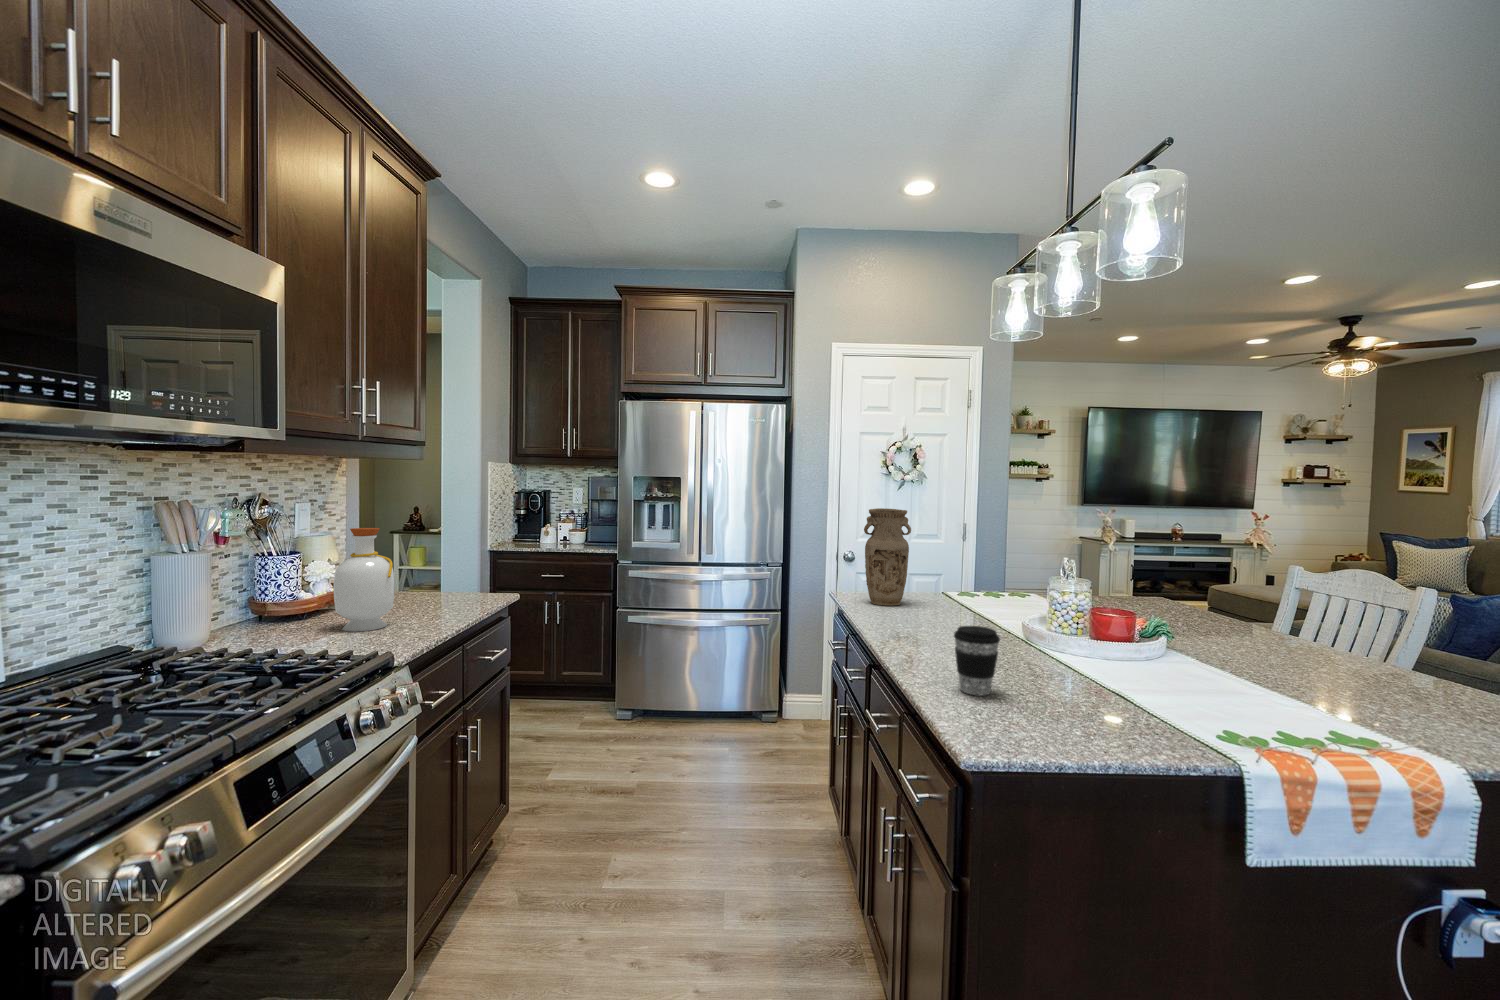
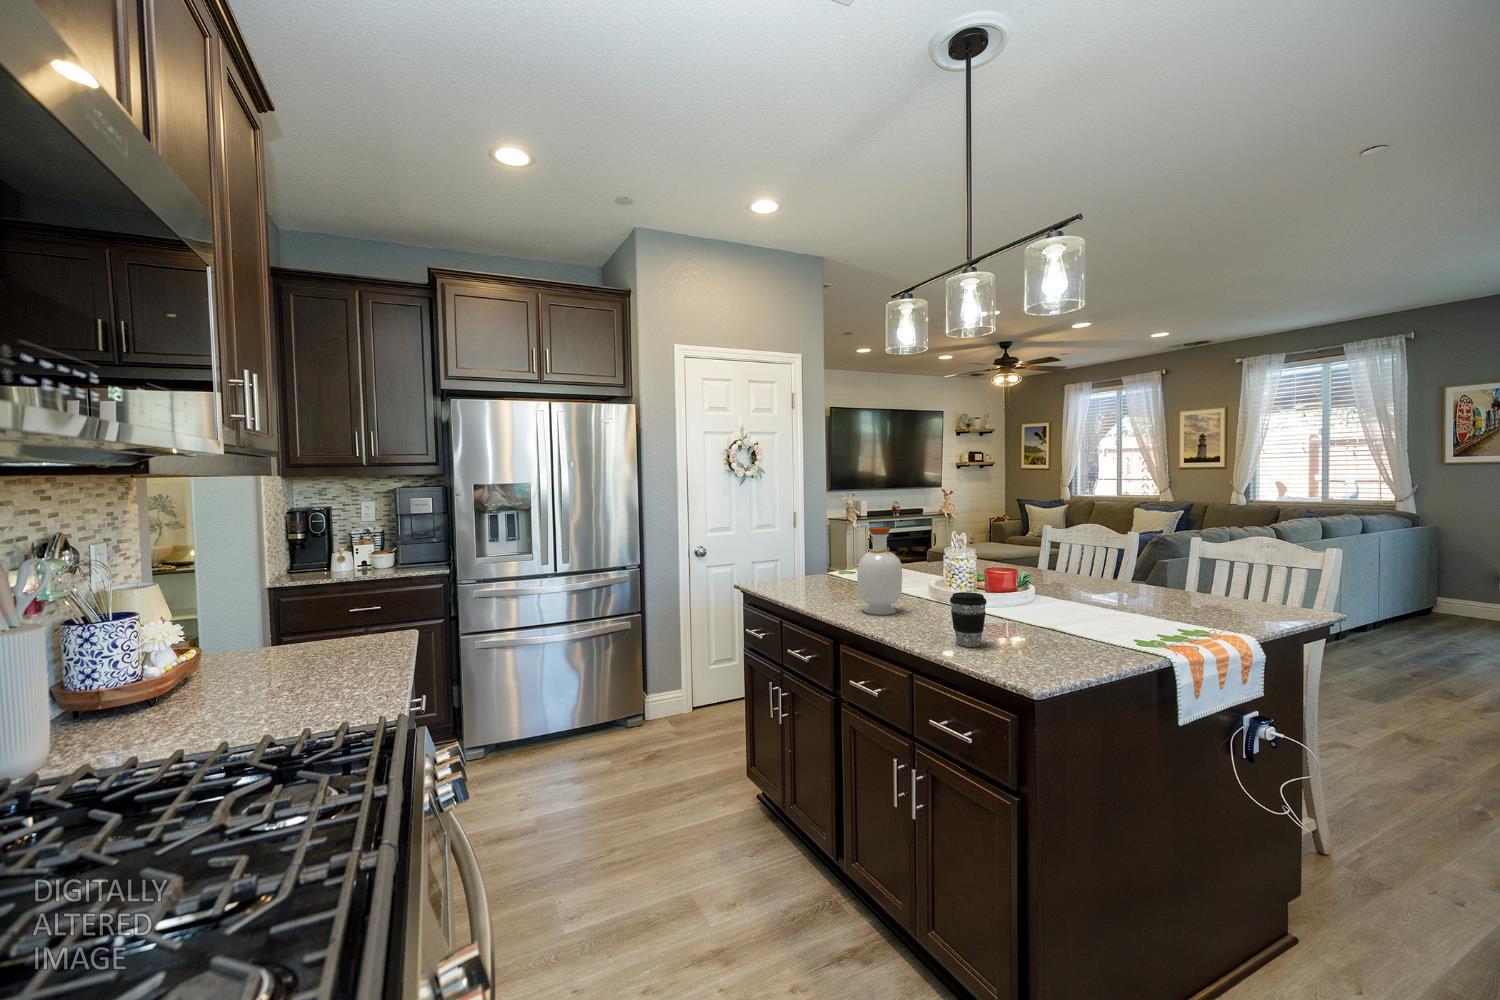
vase: present [864,508,911,606] -> none [771,503,810,590]
bottle: present [333,528,395,631] -> present [857,527,903,615]

